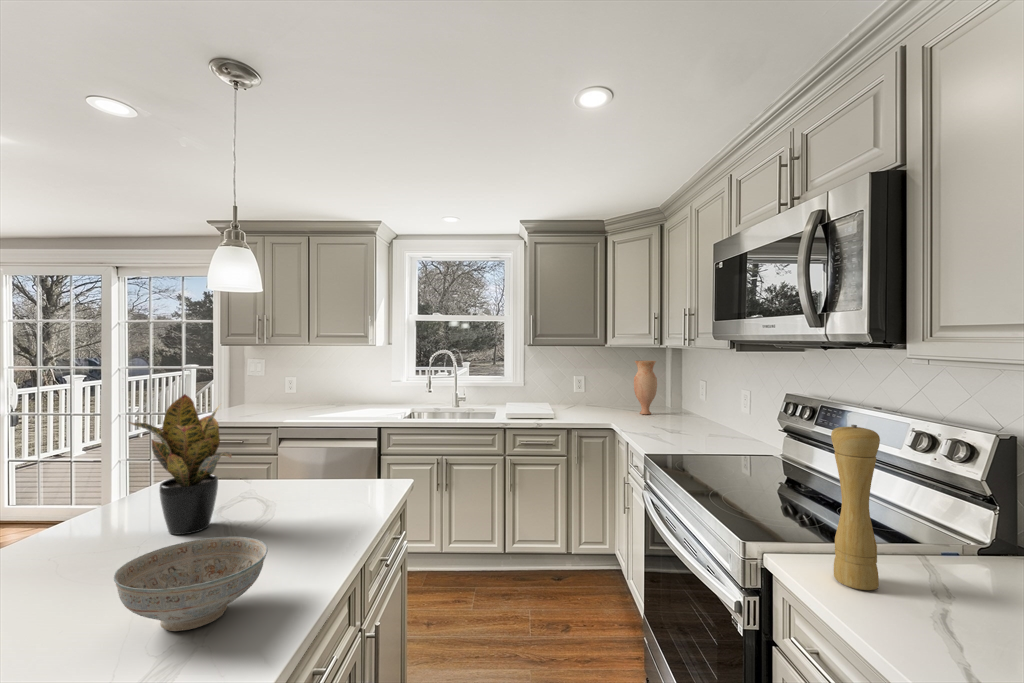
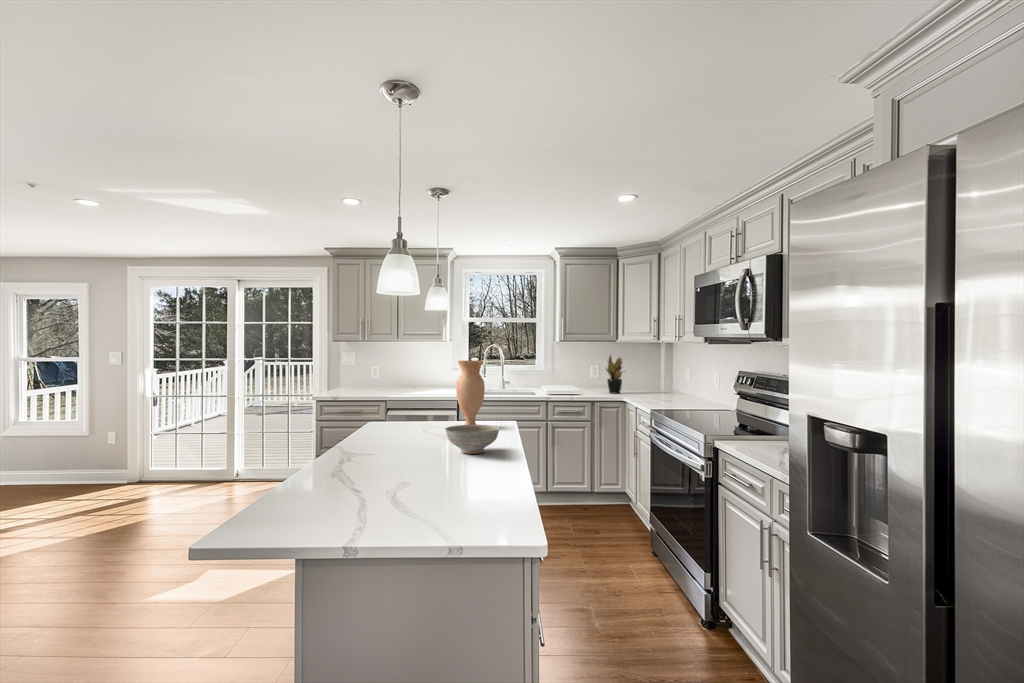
vase: present [634,361,657,414] -> present [456,361,485,425]
potted plant: present [130,394,232,535] -> present [606,355,623,394]
pepper mill: present [831,425,880,590] -> none [741,374,760,445]

